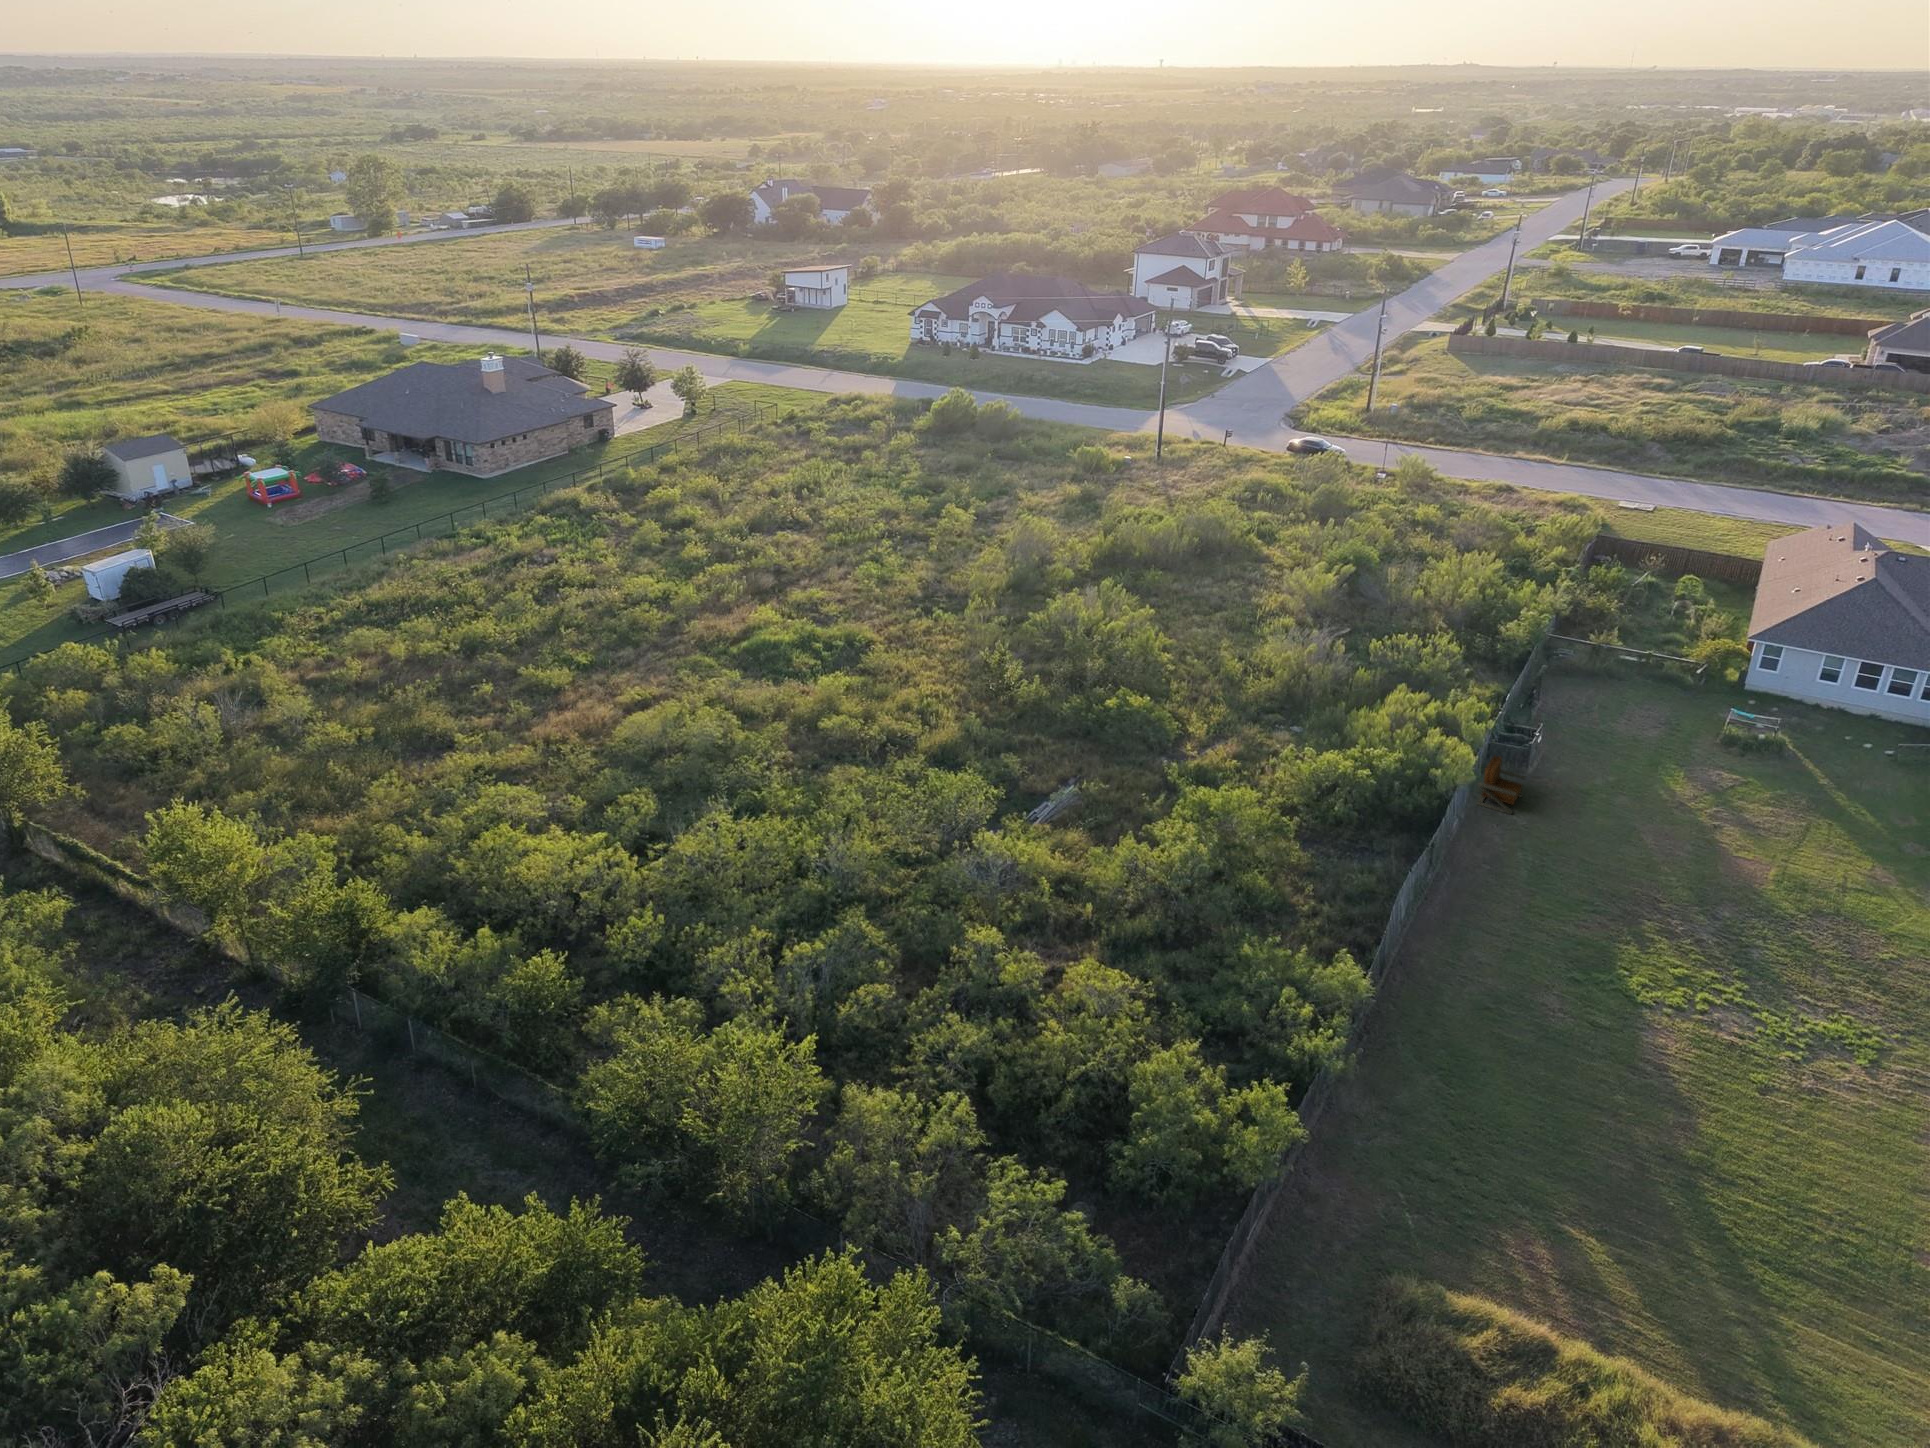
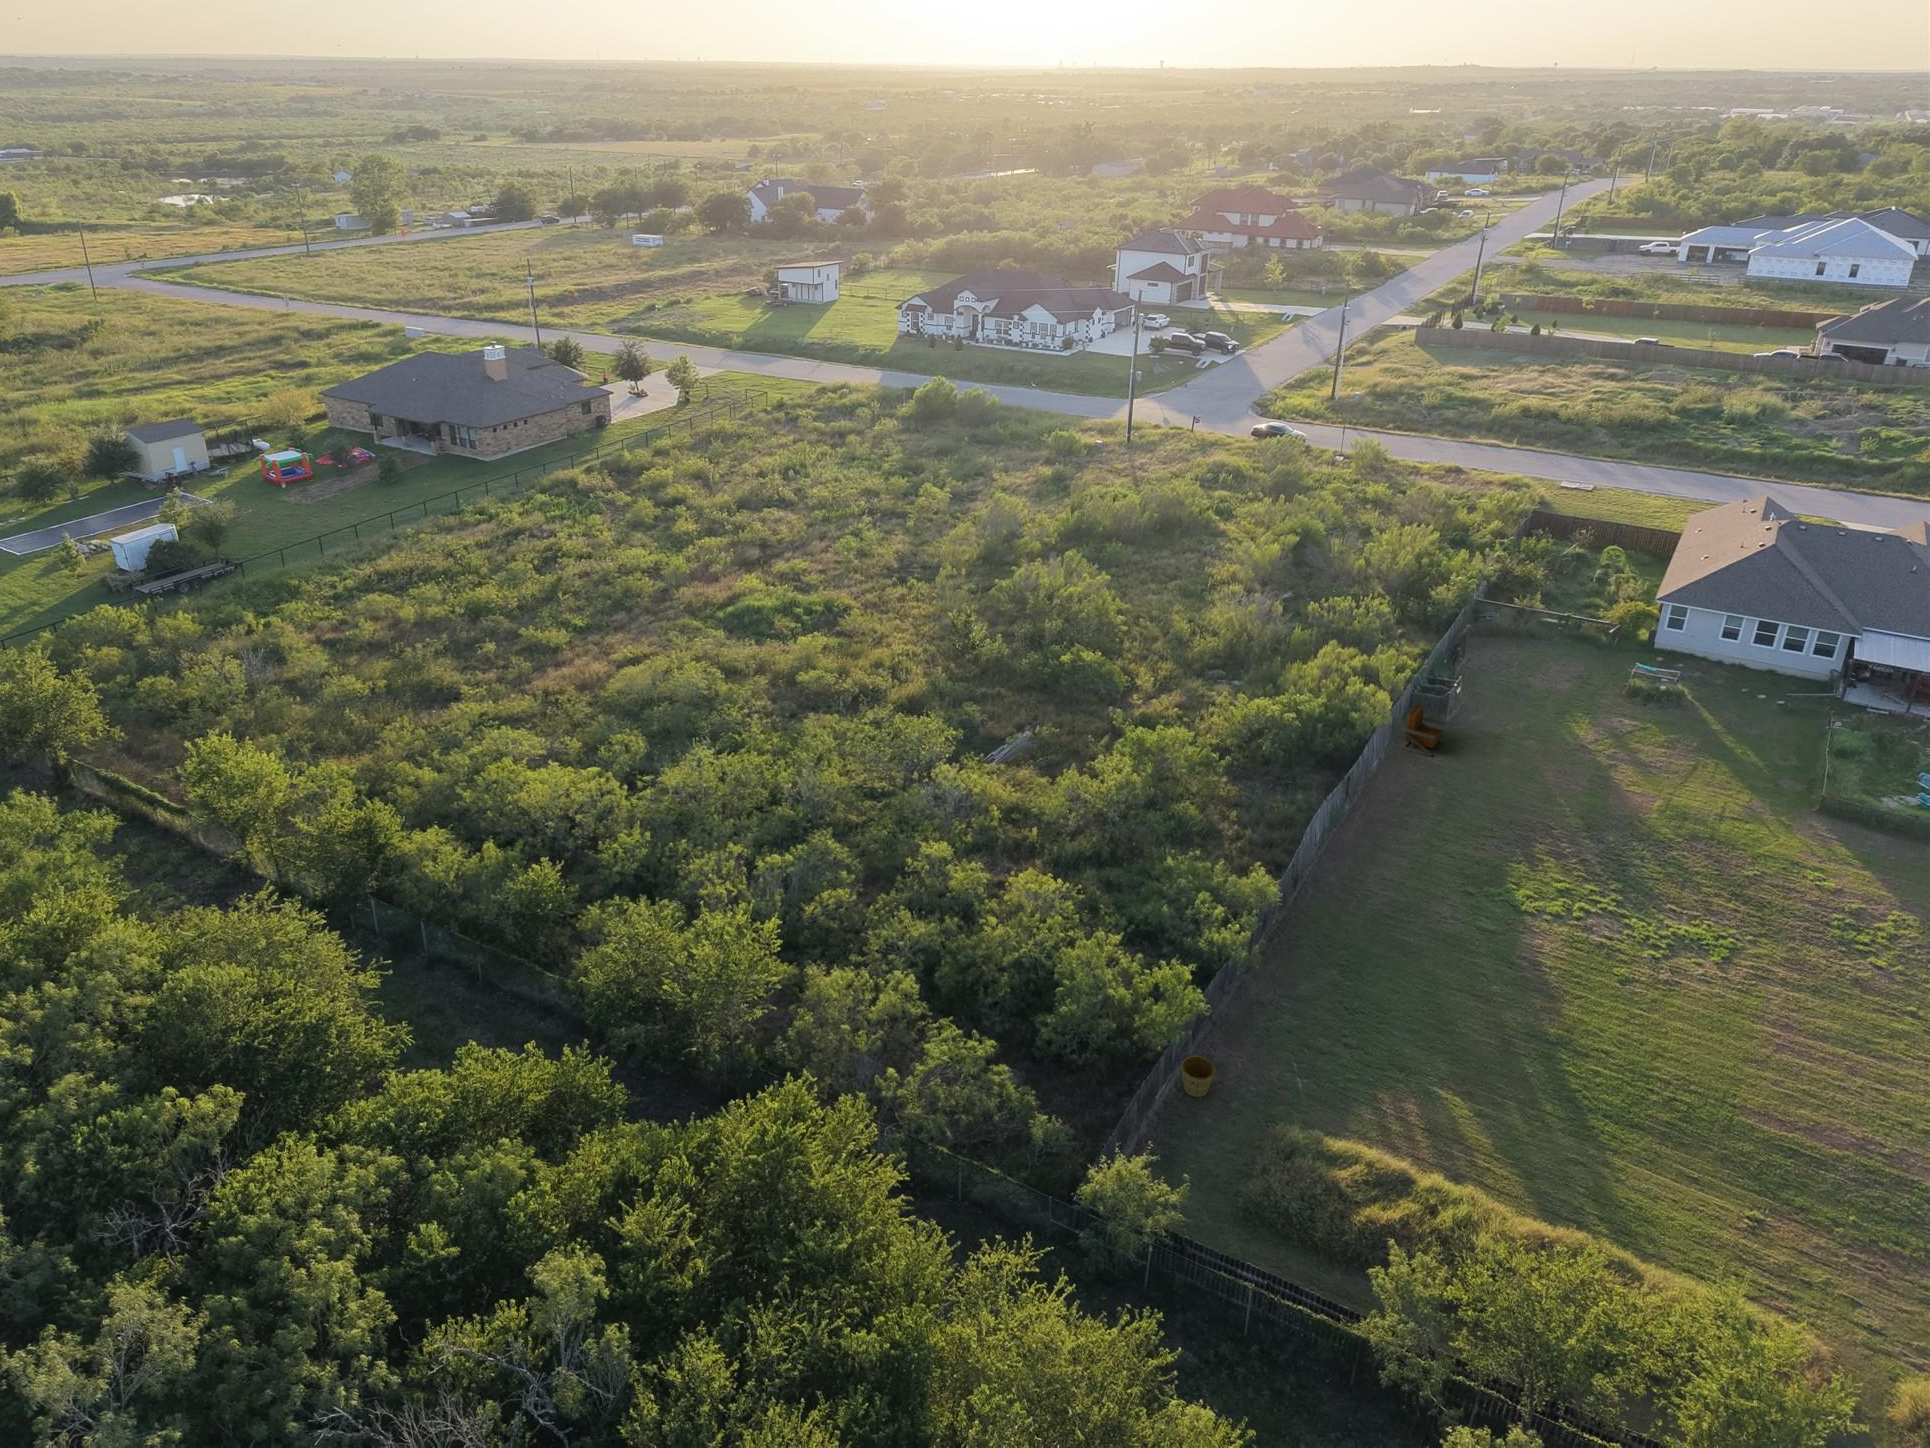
wooden bucket: none [1277,1189,1318,1238] -> present [1181,1056,1216,1097]

